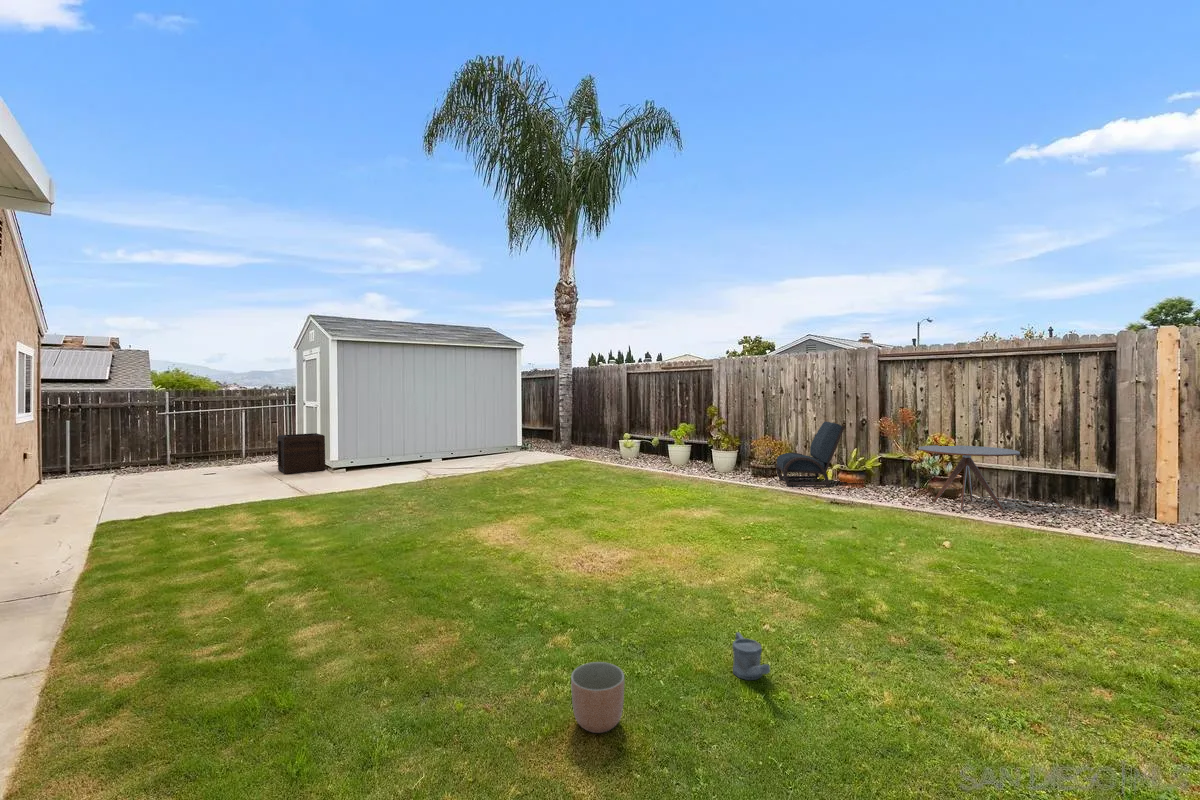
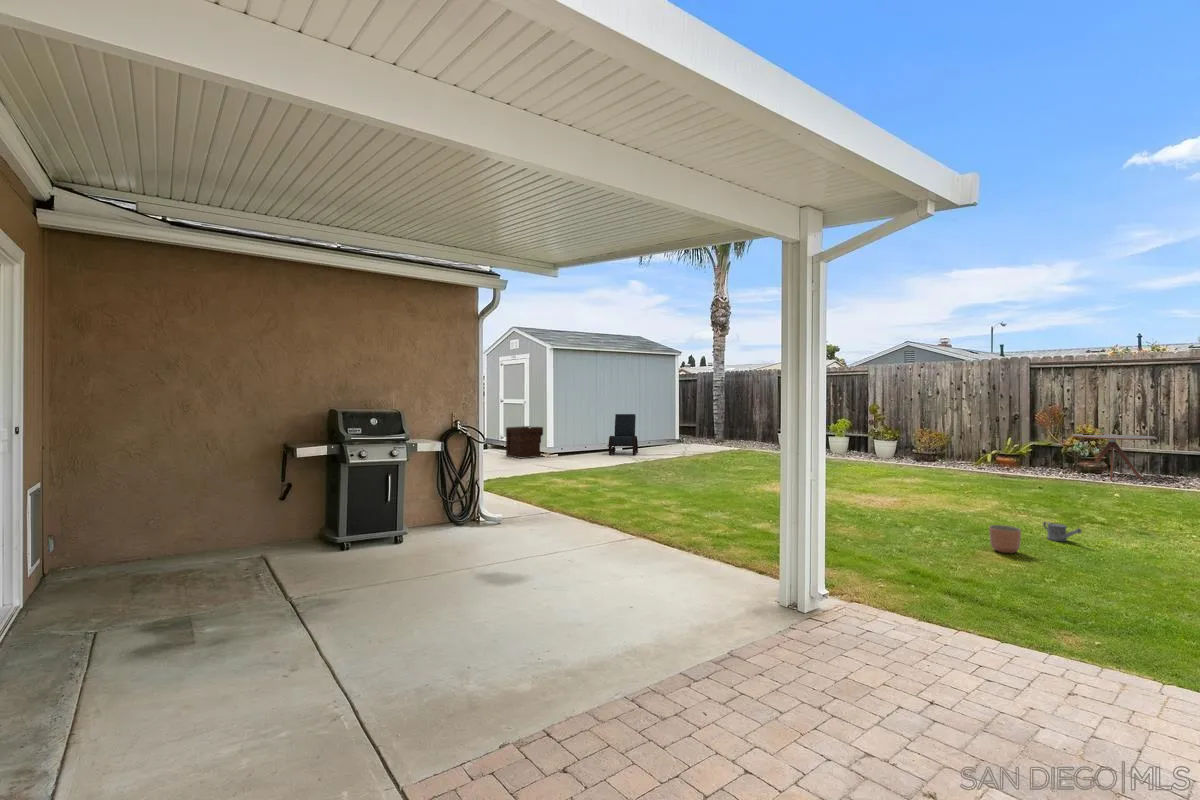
lounge chair: present [776,422,845,487] -> present [608,414,638,455]

